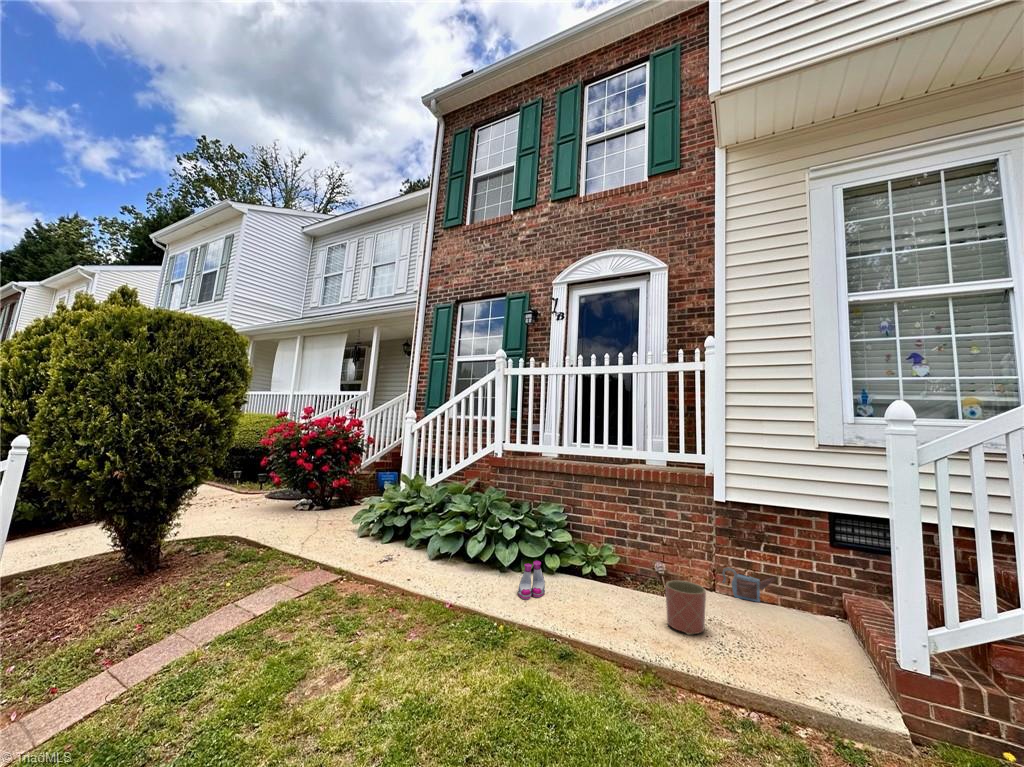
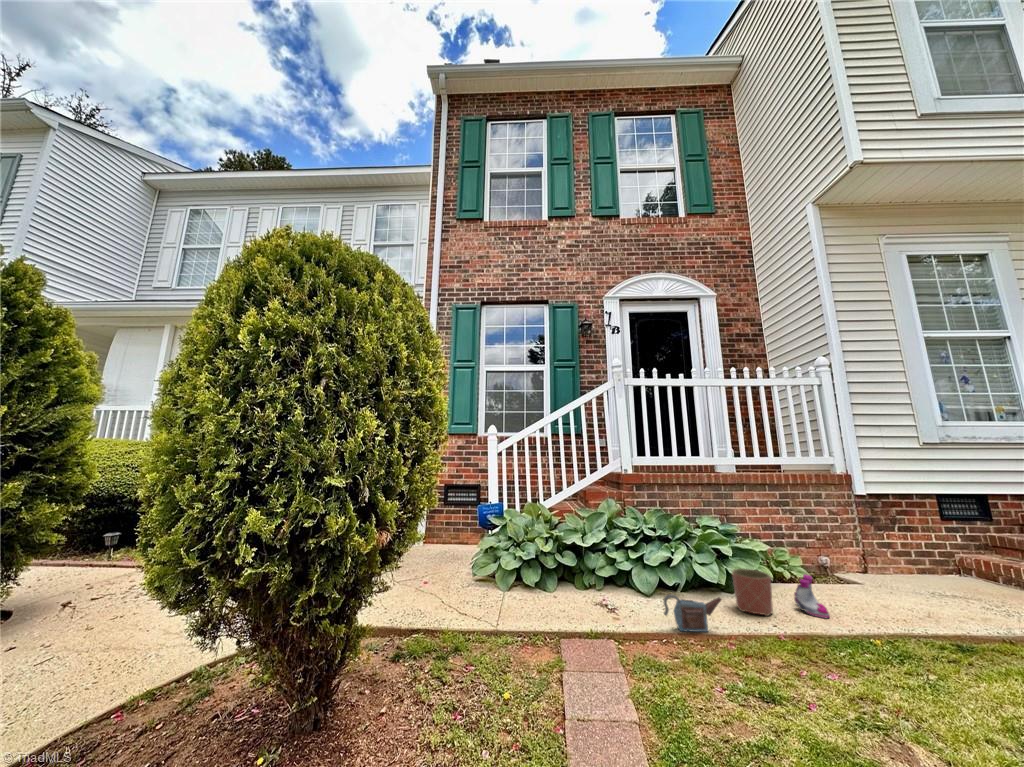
watering can: present [722,568,776,602] -> present [664,594,721,632]
planter: present [666,580,706,635] -> present [732,569,773,616]

